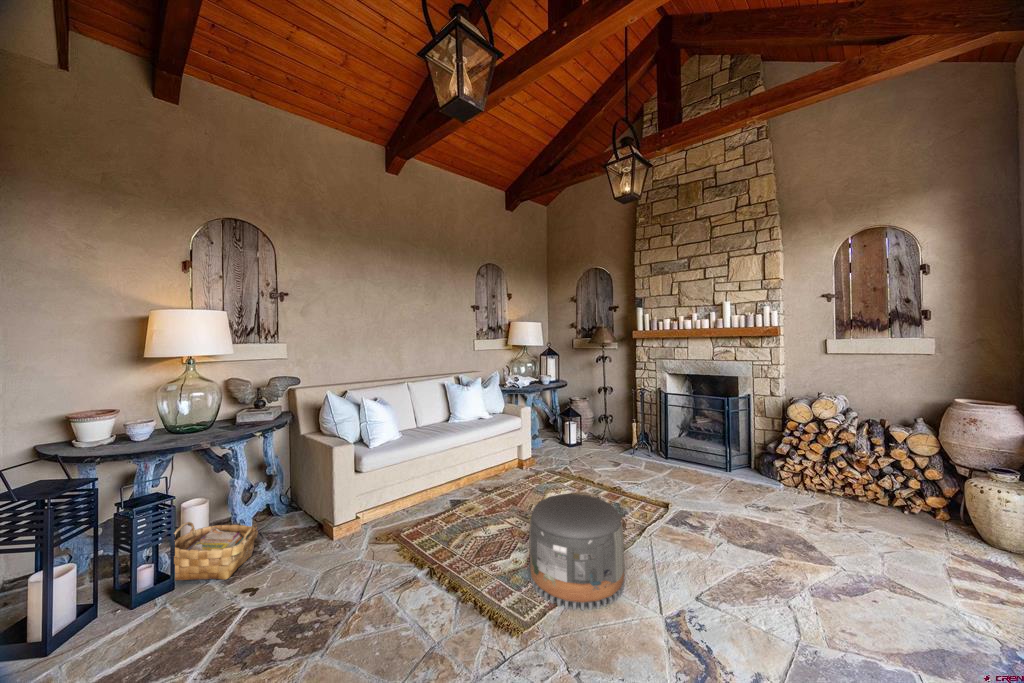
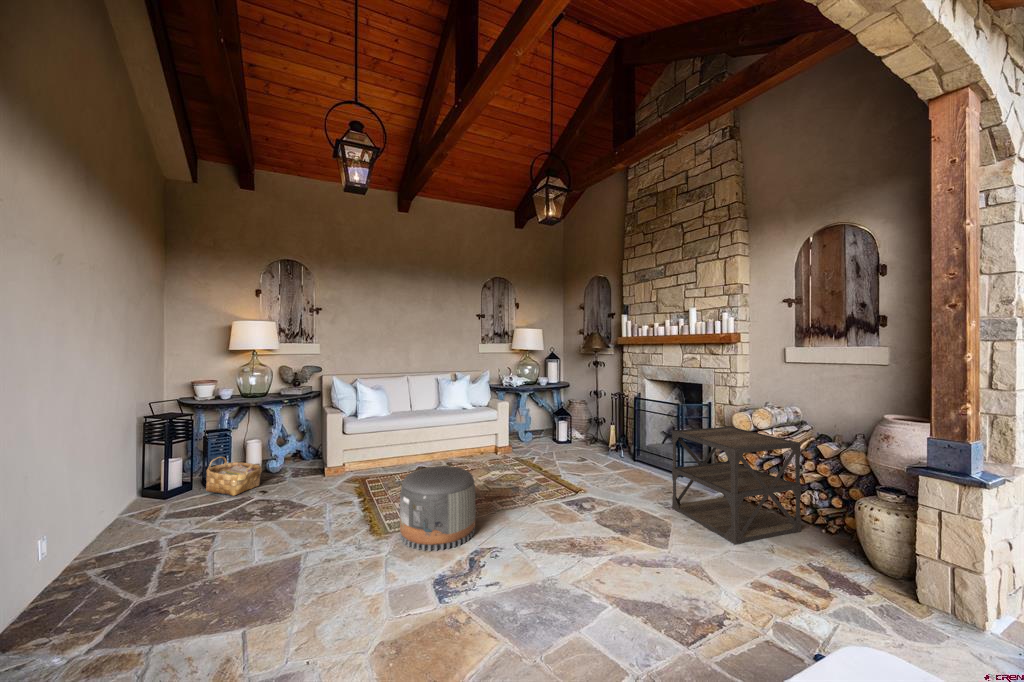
side table: none [759,417,881,534] -> present [672,426,801,544]

